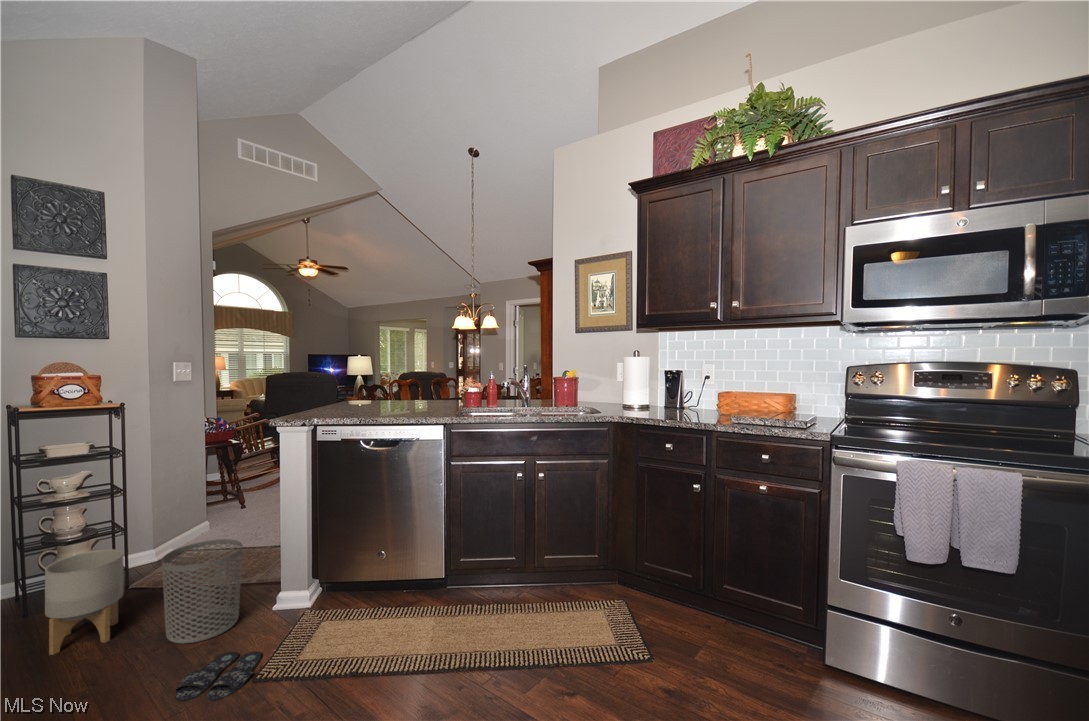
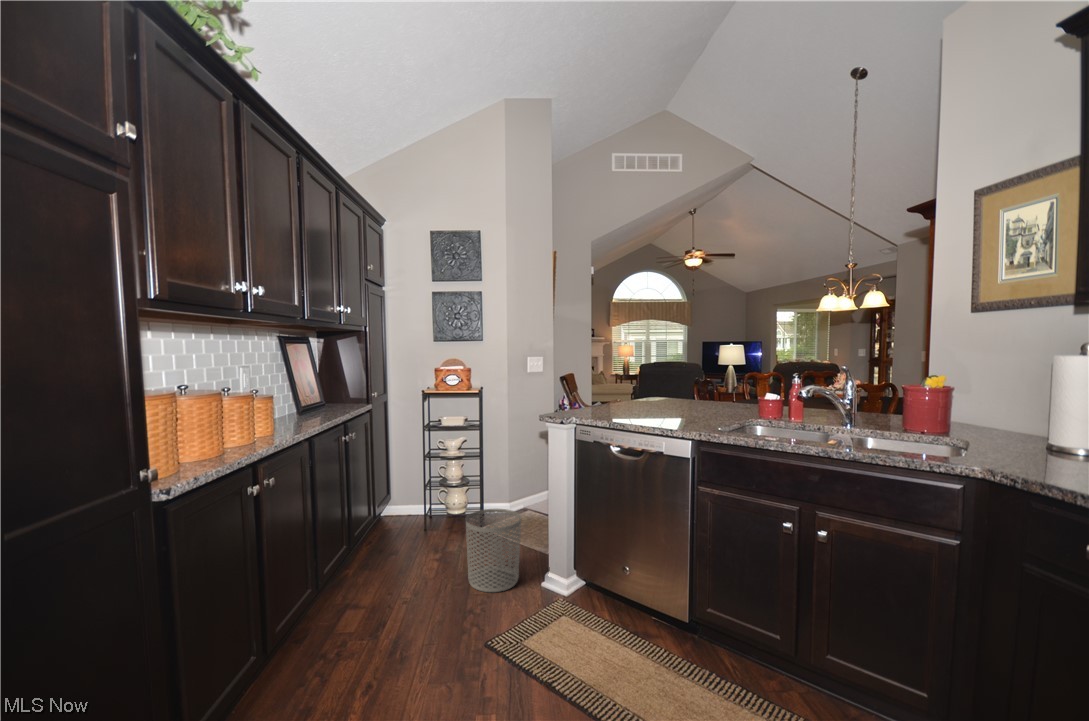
planter: present [45,549,123,655] -> none [417,496,459,566]
slippers: present [175,651,262,701] -> none [439,610,507,648]

